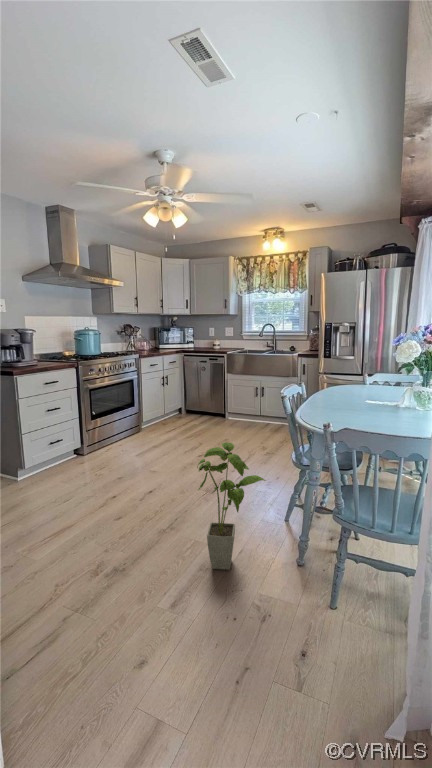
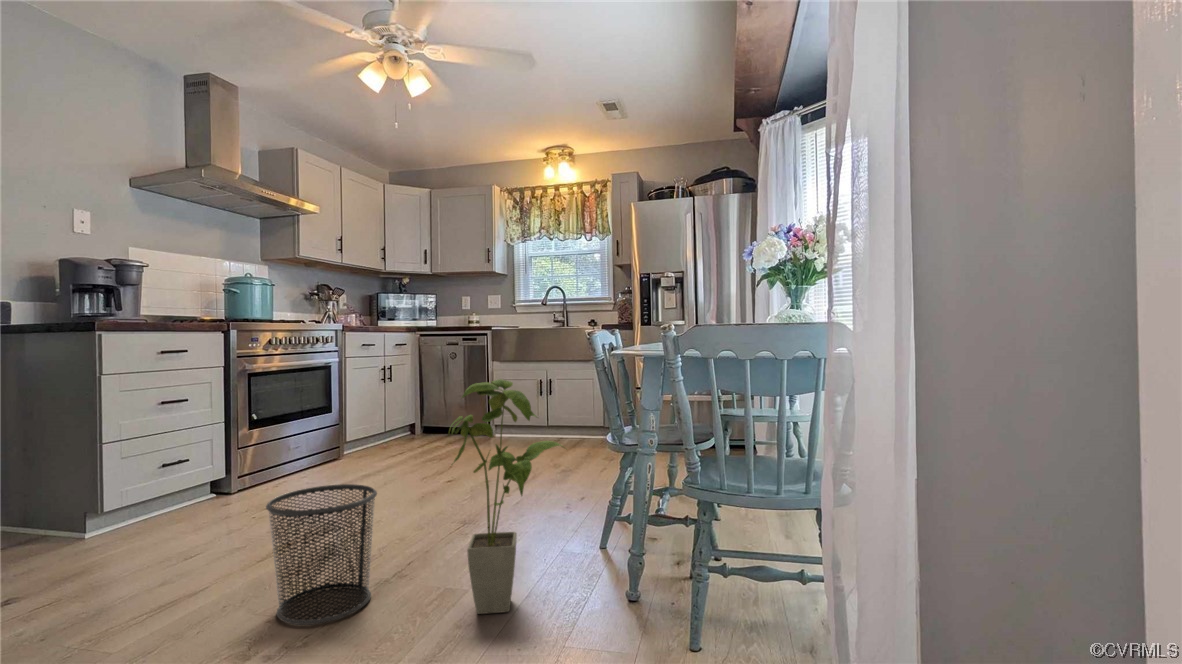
waste bin: none [102,483,159,562] -> present [266,484,377,625]

